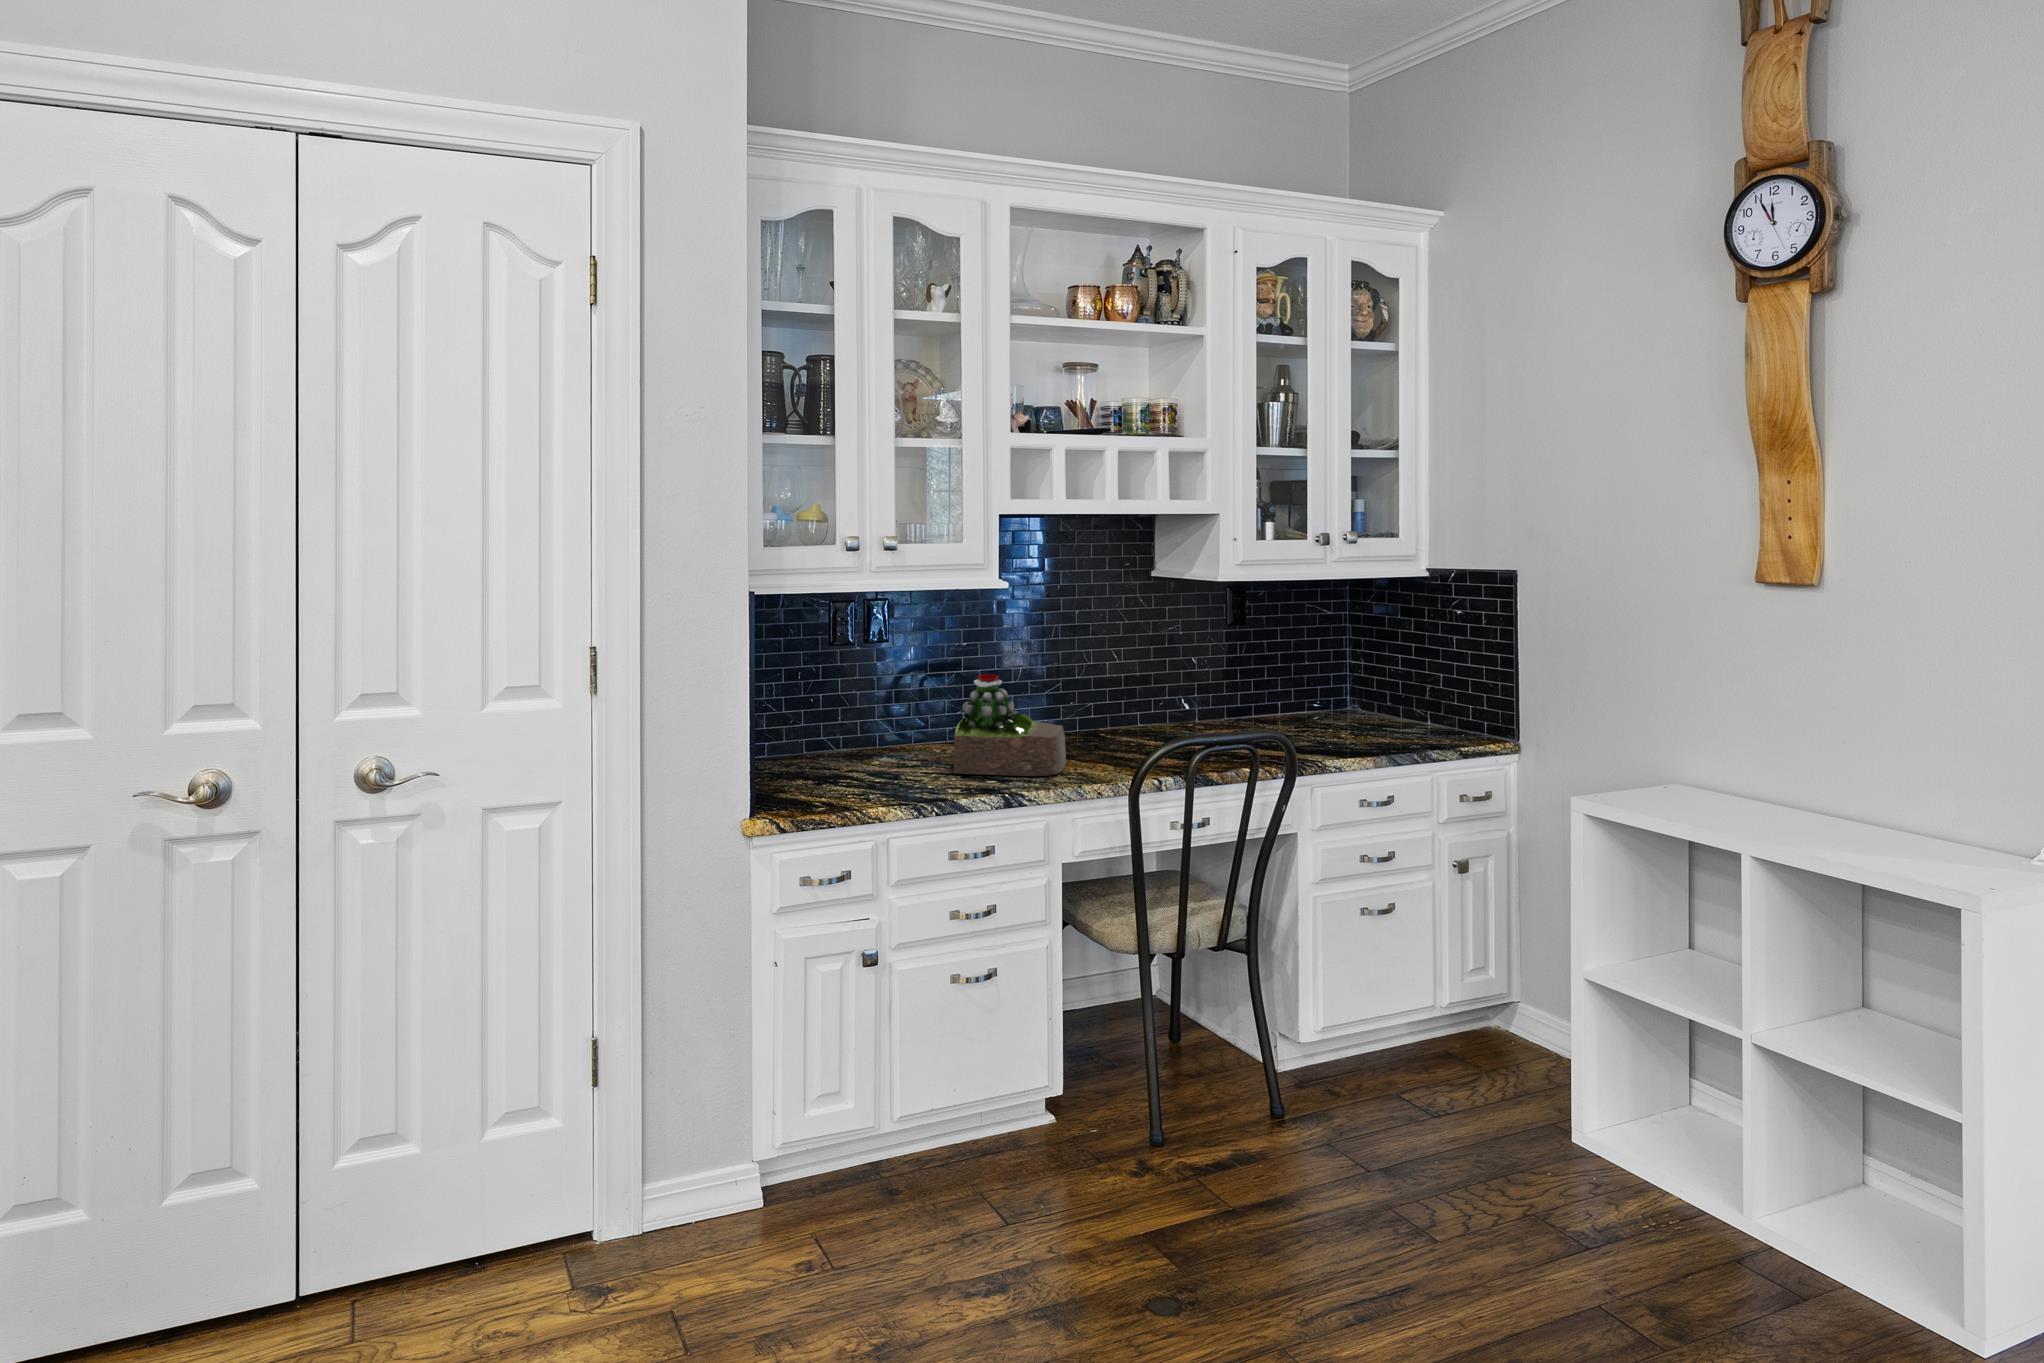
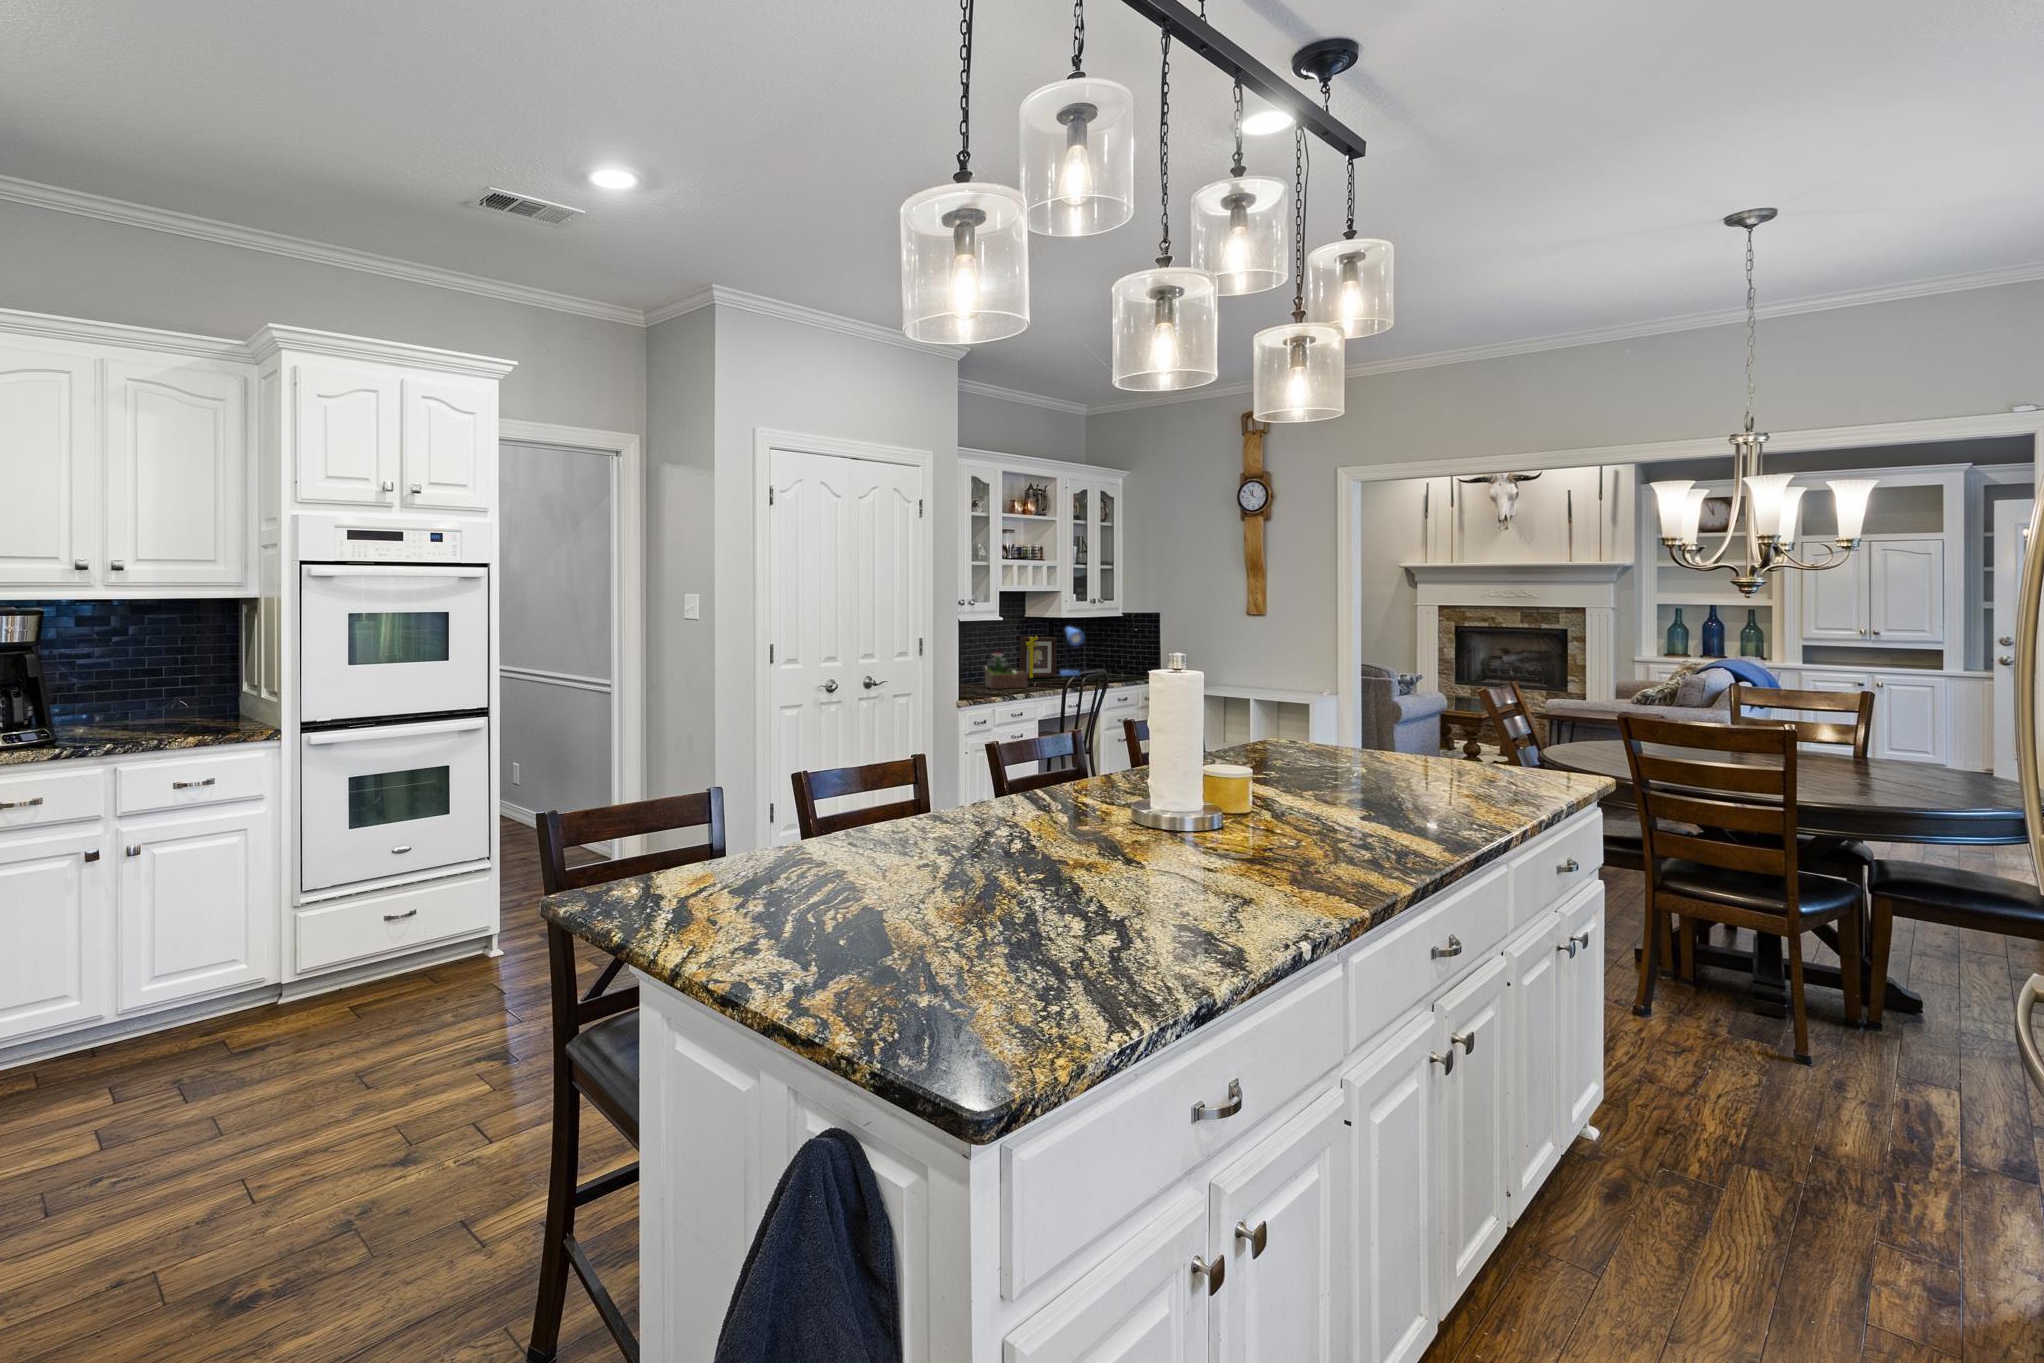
desk lamp: none [1247,604,1303,729] -> present [1060,627,1084,676]
picture frame: none [1120,627,1224,734] -> present [1020,636,1057,678]

